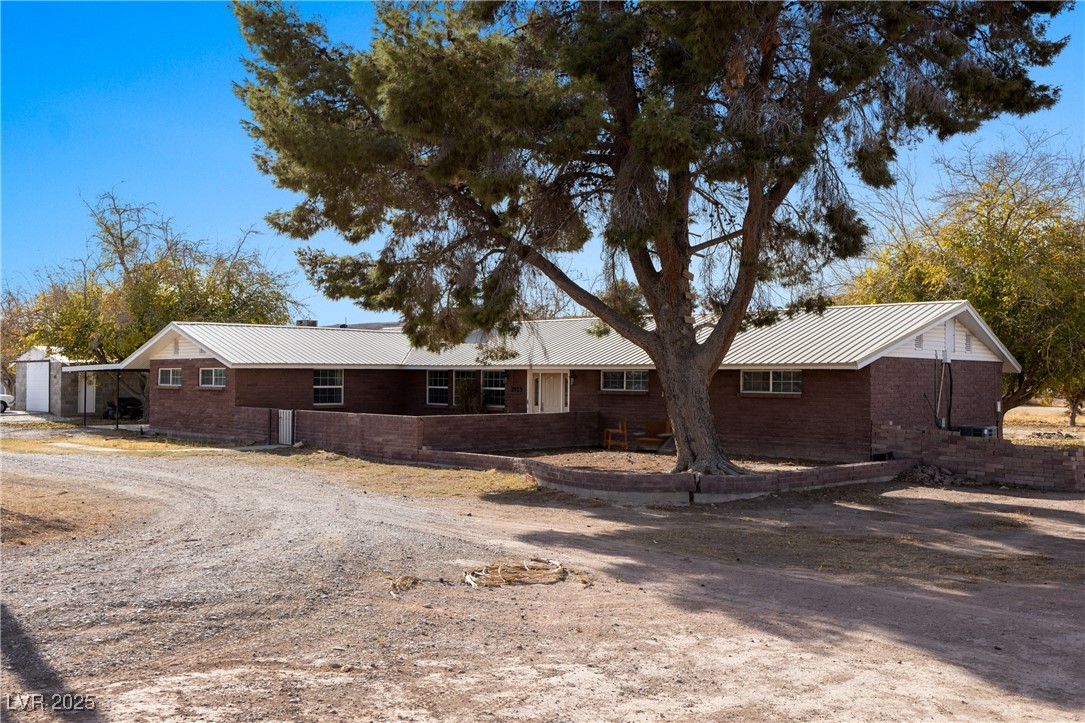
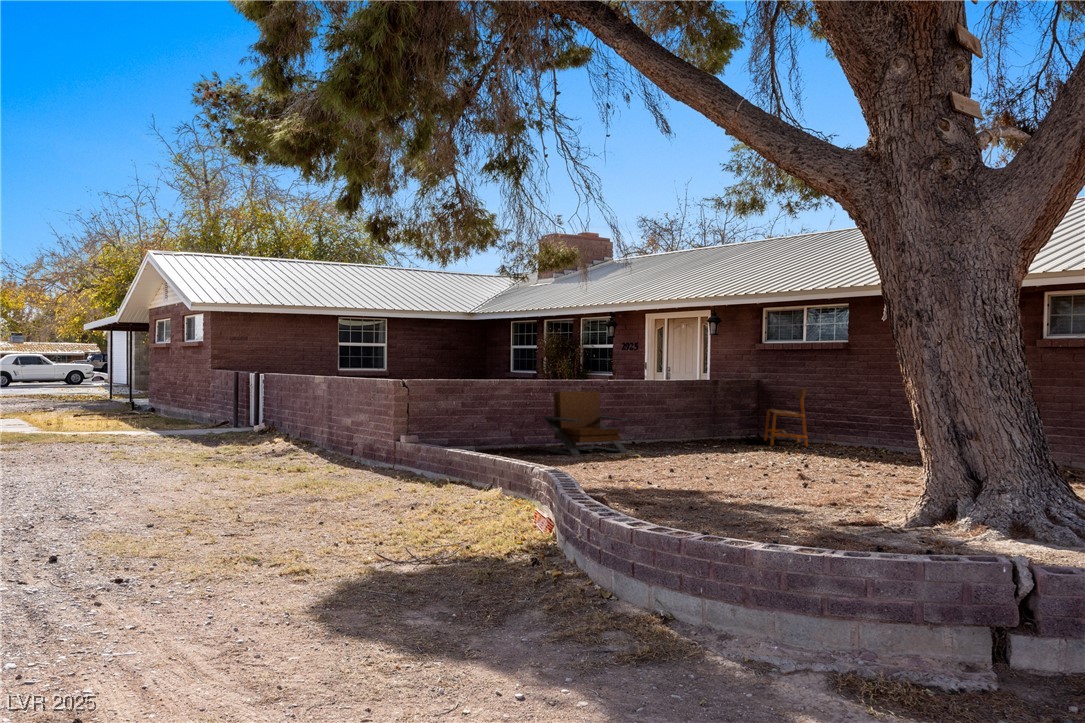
lounge chair: present [633,420,673,453] -> present [543,391,628,456]

